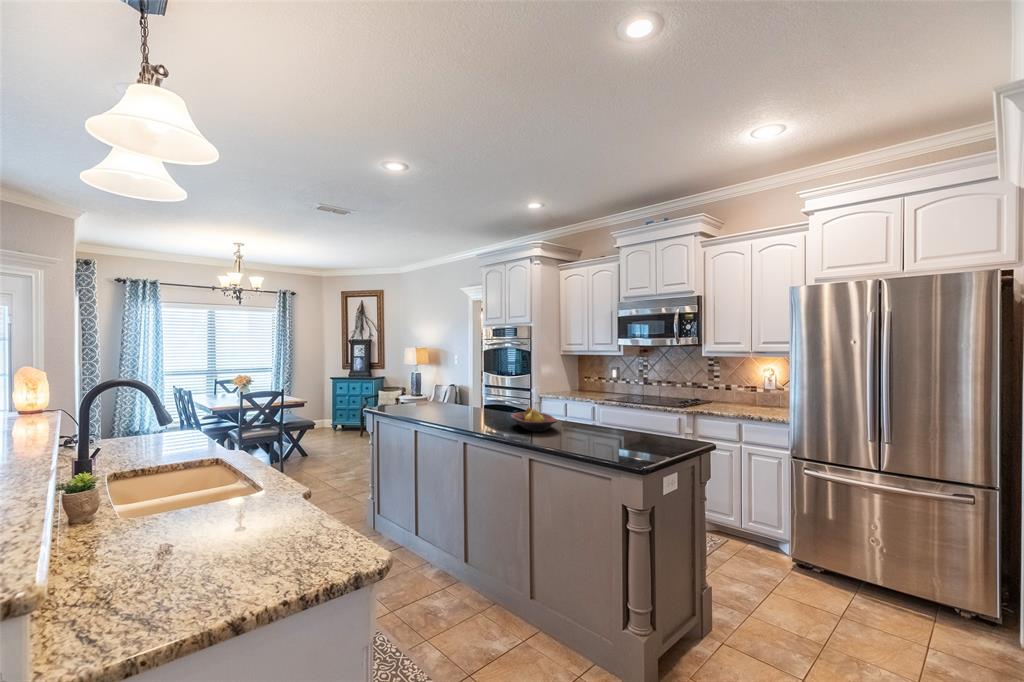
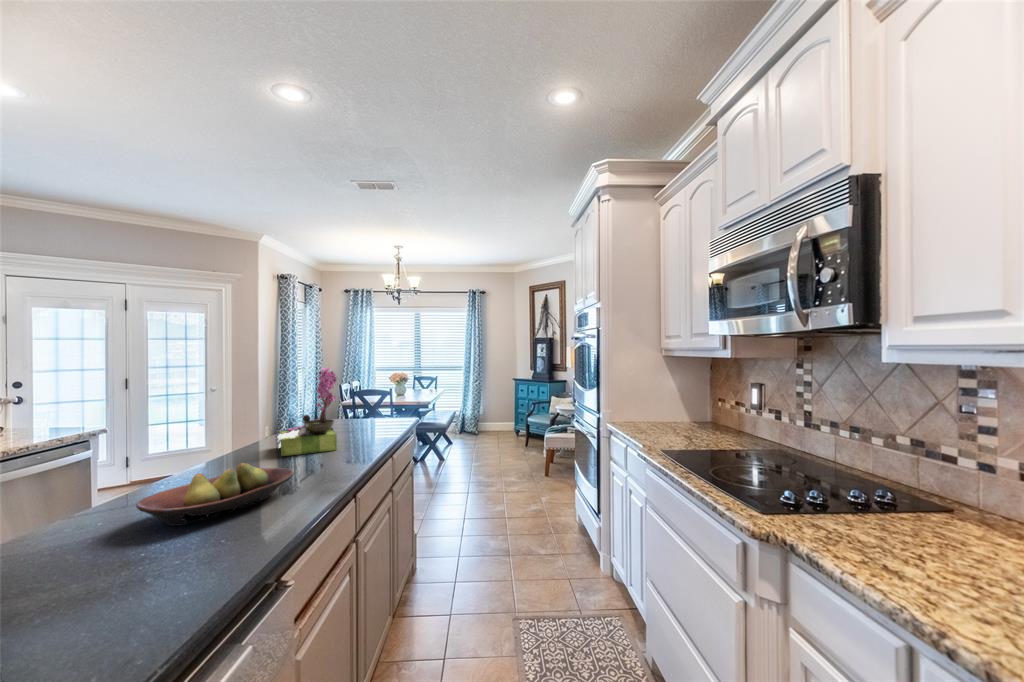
flower arrangement: none [429,362,472,417] -> present [278,367,337,456]

